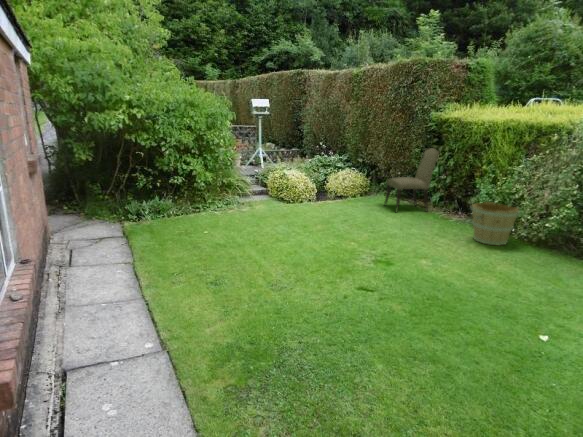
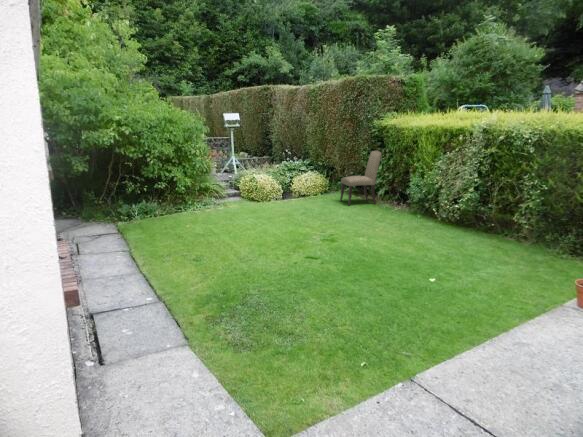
wooden bucket: present [472,202,519,245] -> none [403,191,439,225]

